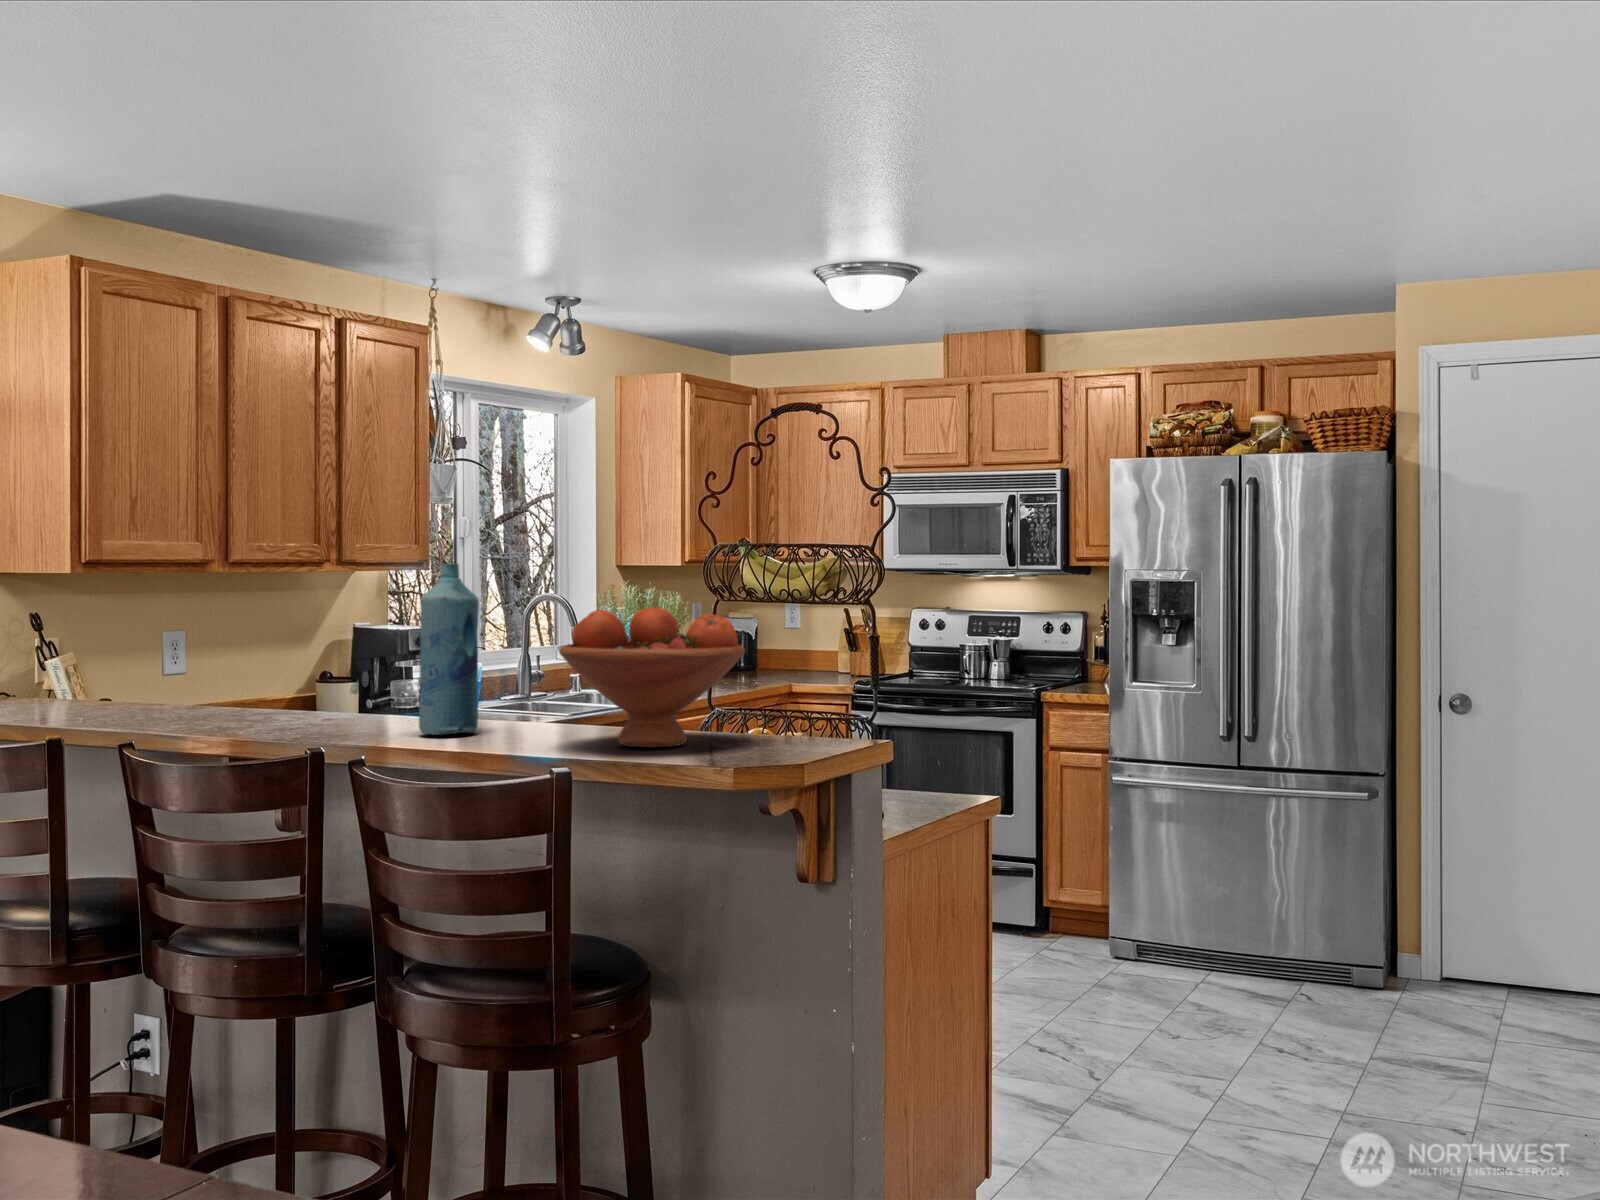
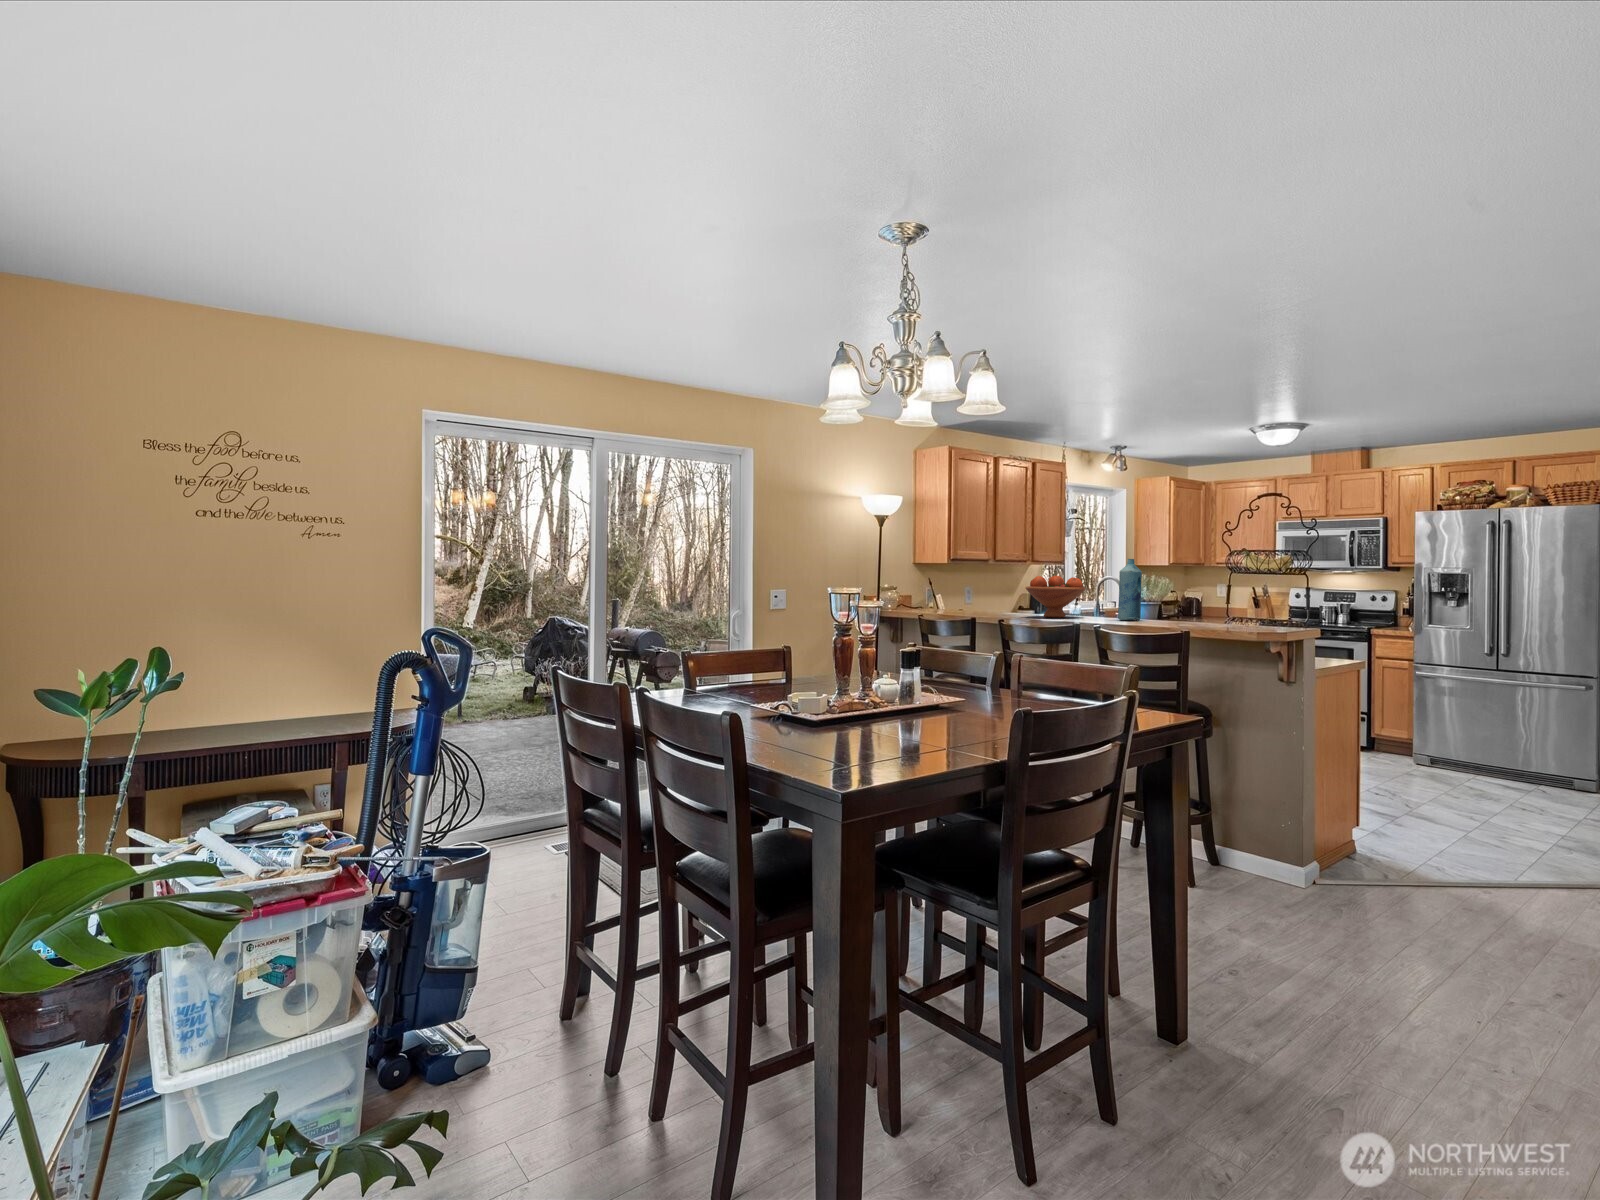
fruit bowl: present [559,607,745,747] -> present [1026,576,1085,618]

